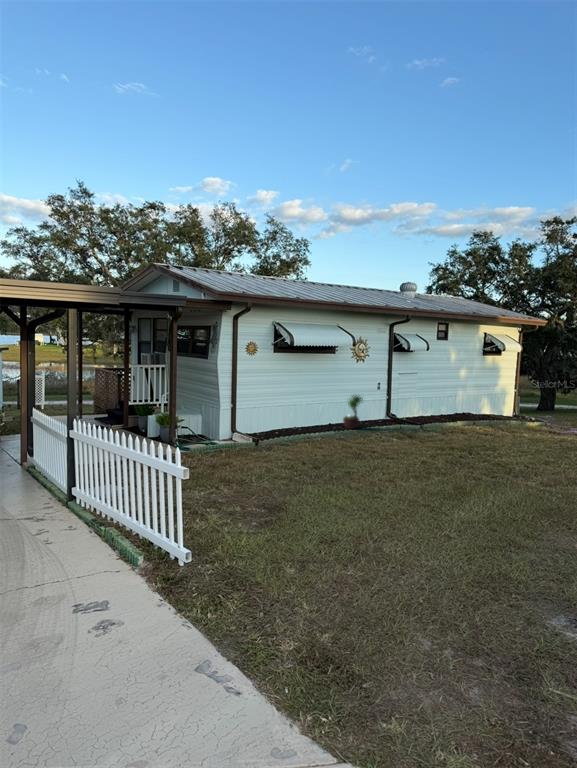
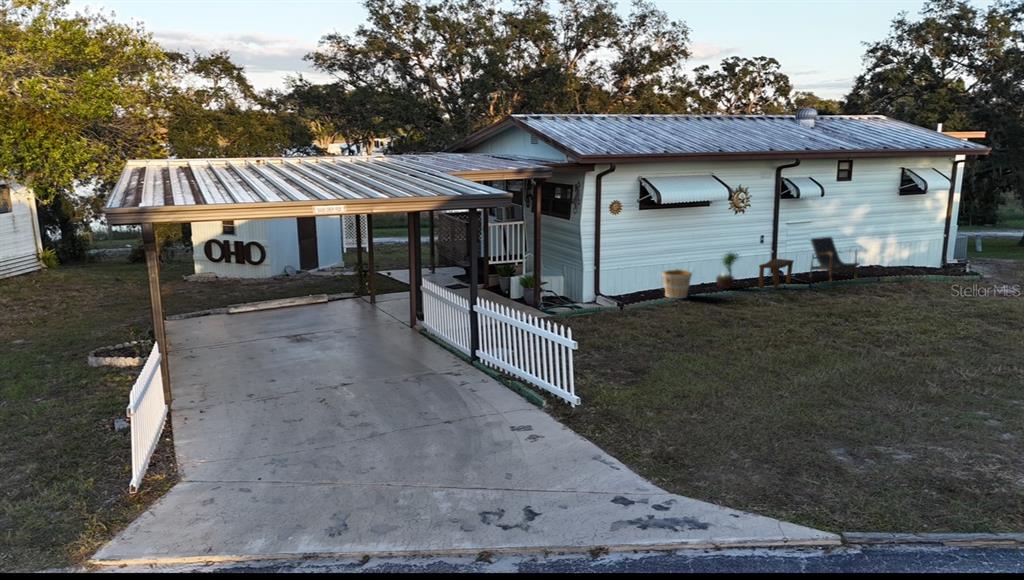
lounge chair: none [418,386,459,424] -> present [810,237,859,281]
bench: none [380,403,407,429] -> present [759,259,794,289]
wooden bucket: none [295,410,323,436] -> present [662,269,692,299]

